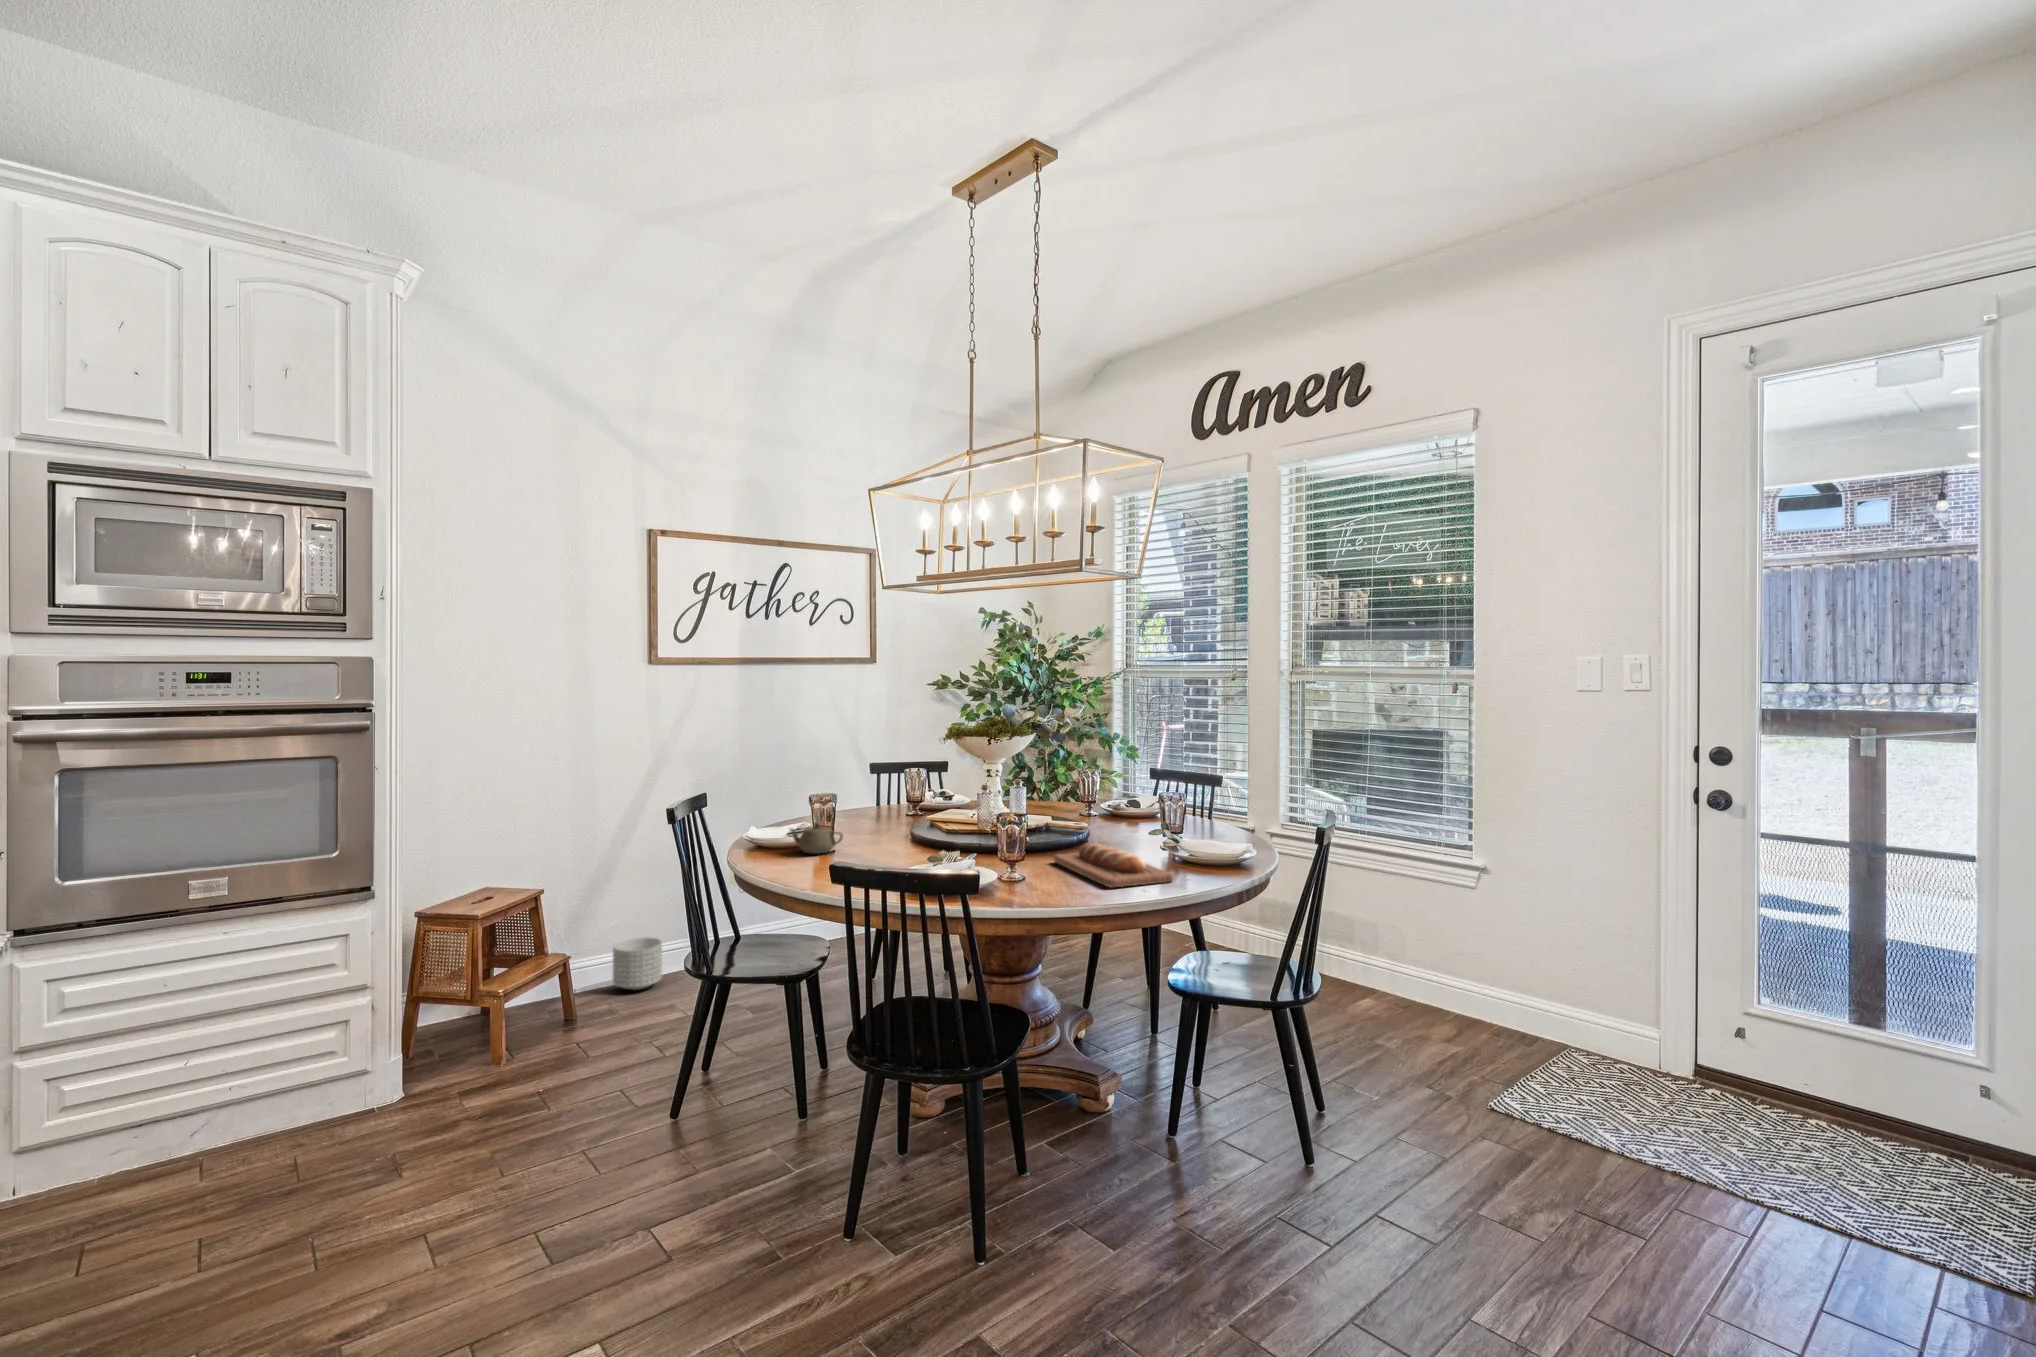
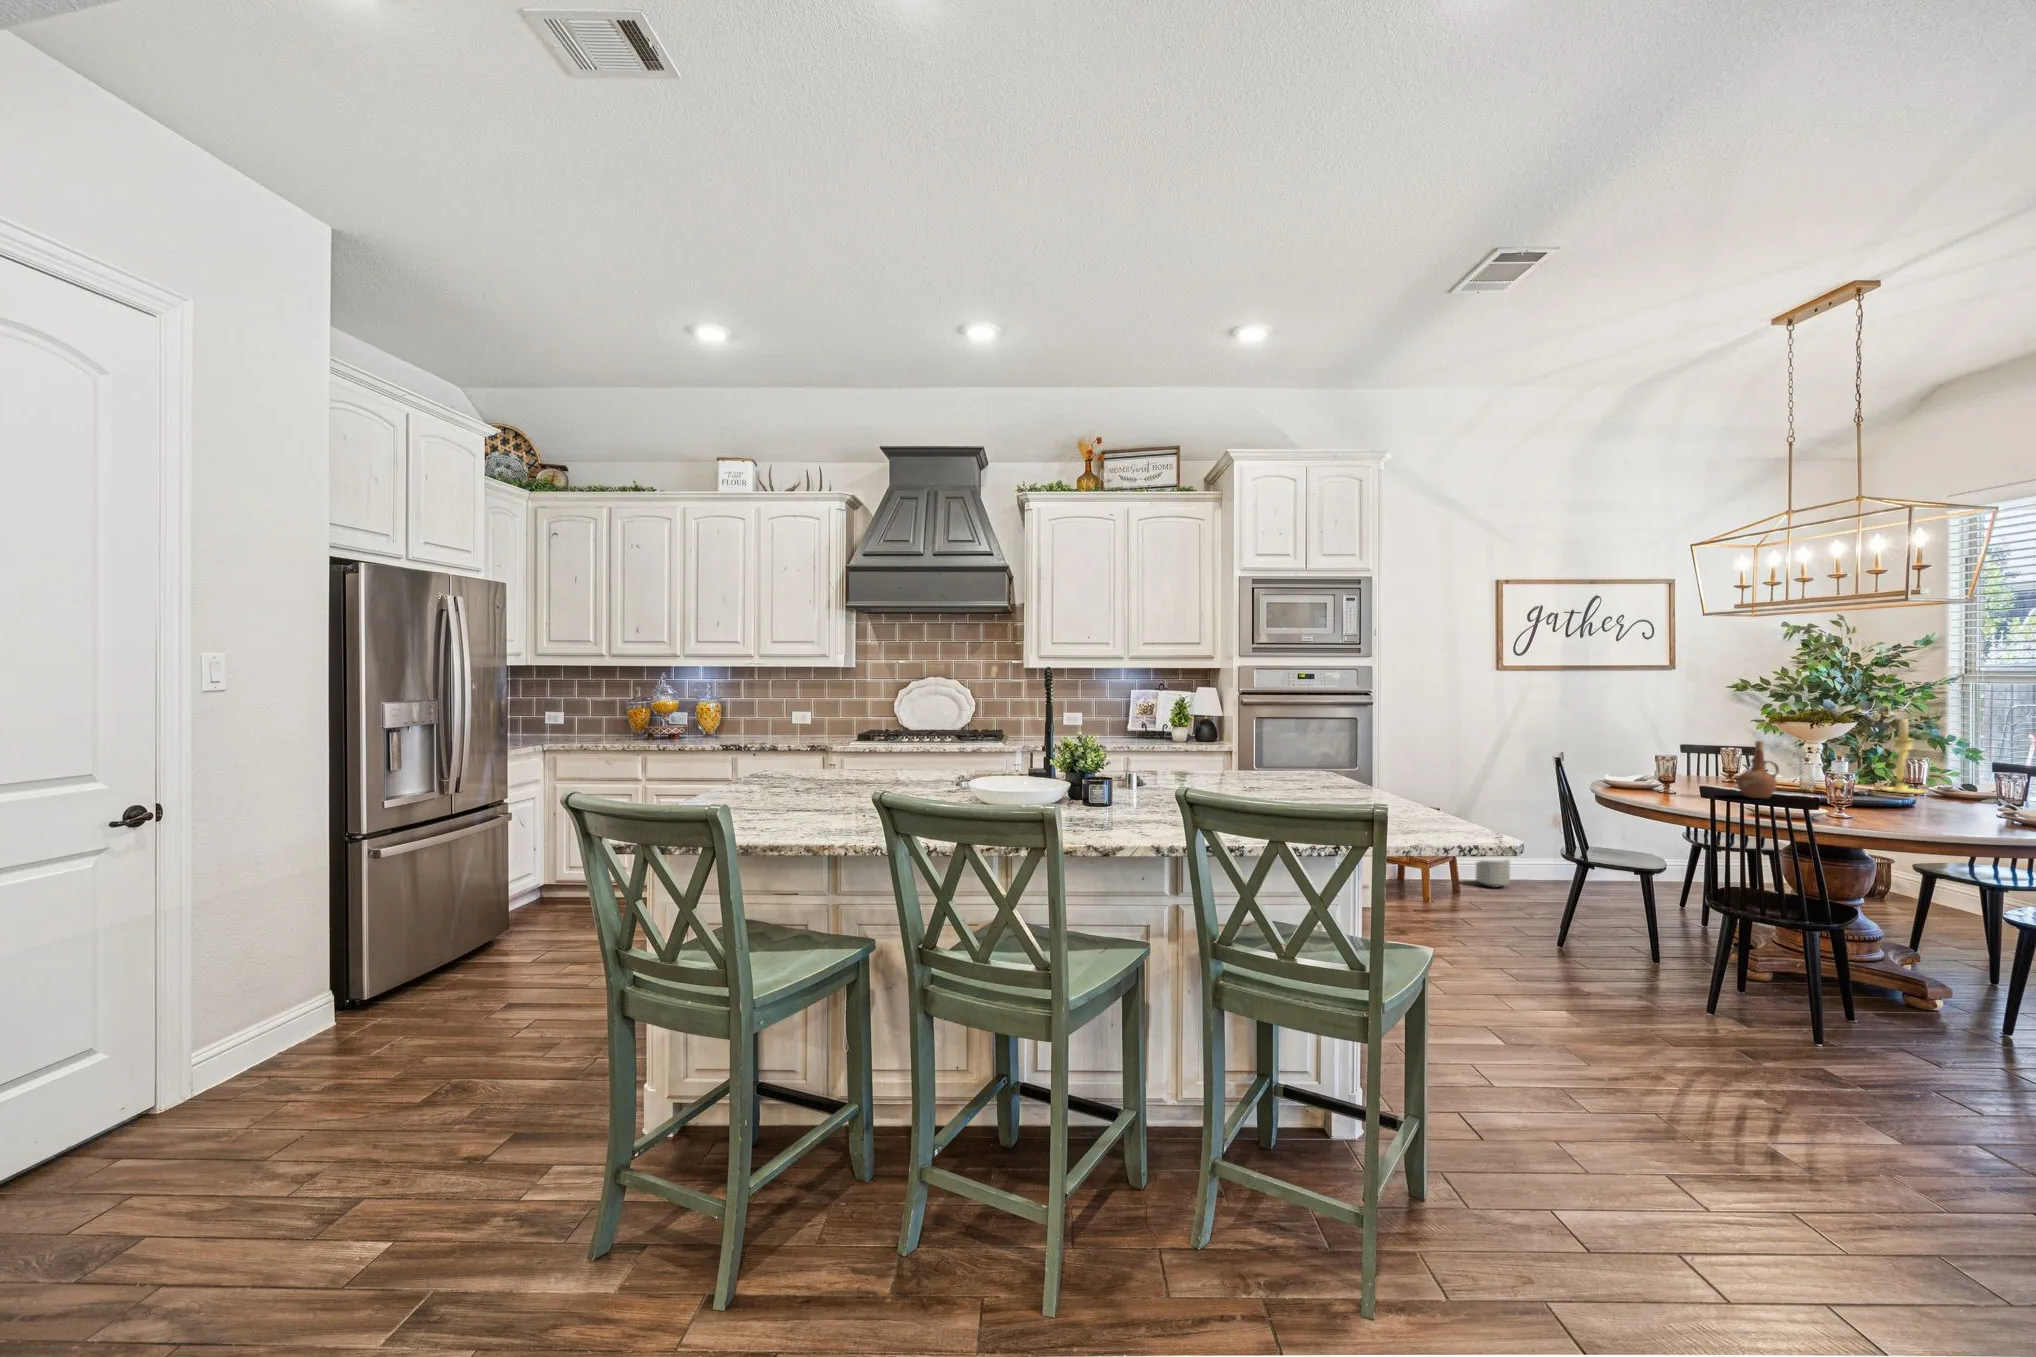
candle holder: none [1063,724,1107,819] -> present [1880,718,1926,794]
ceramic pitcher: none [908,773,958,859] -> present [1737,741,1779,798]
teapot: present [790,822,843,853] -> none [1637,771,1681,791]
bread loaf: present [1054,843,1173,887] -> none [1867,796,1984,823]

